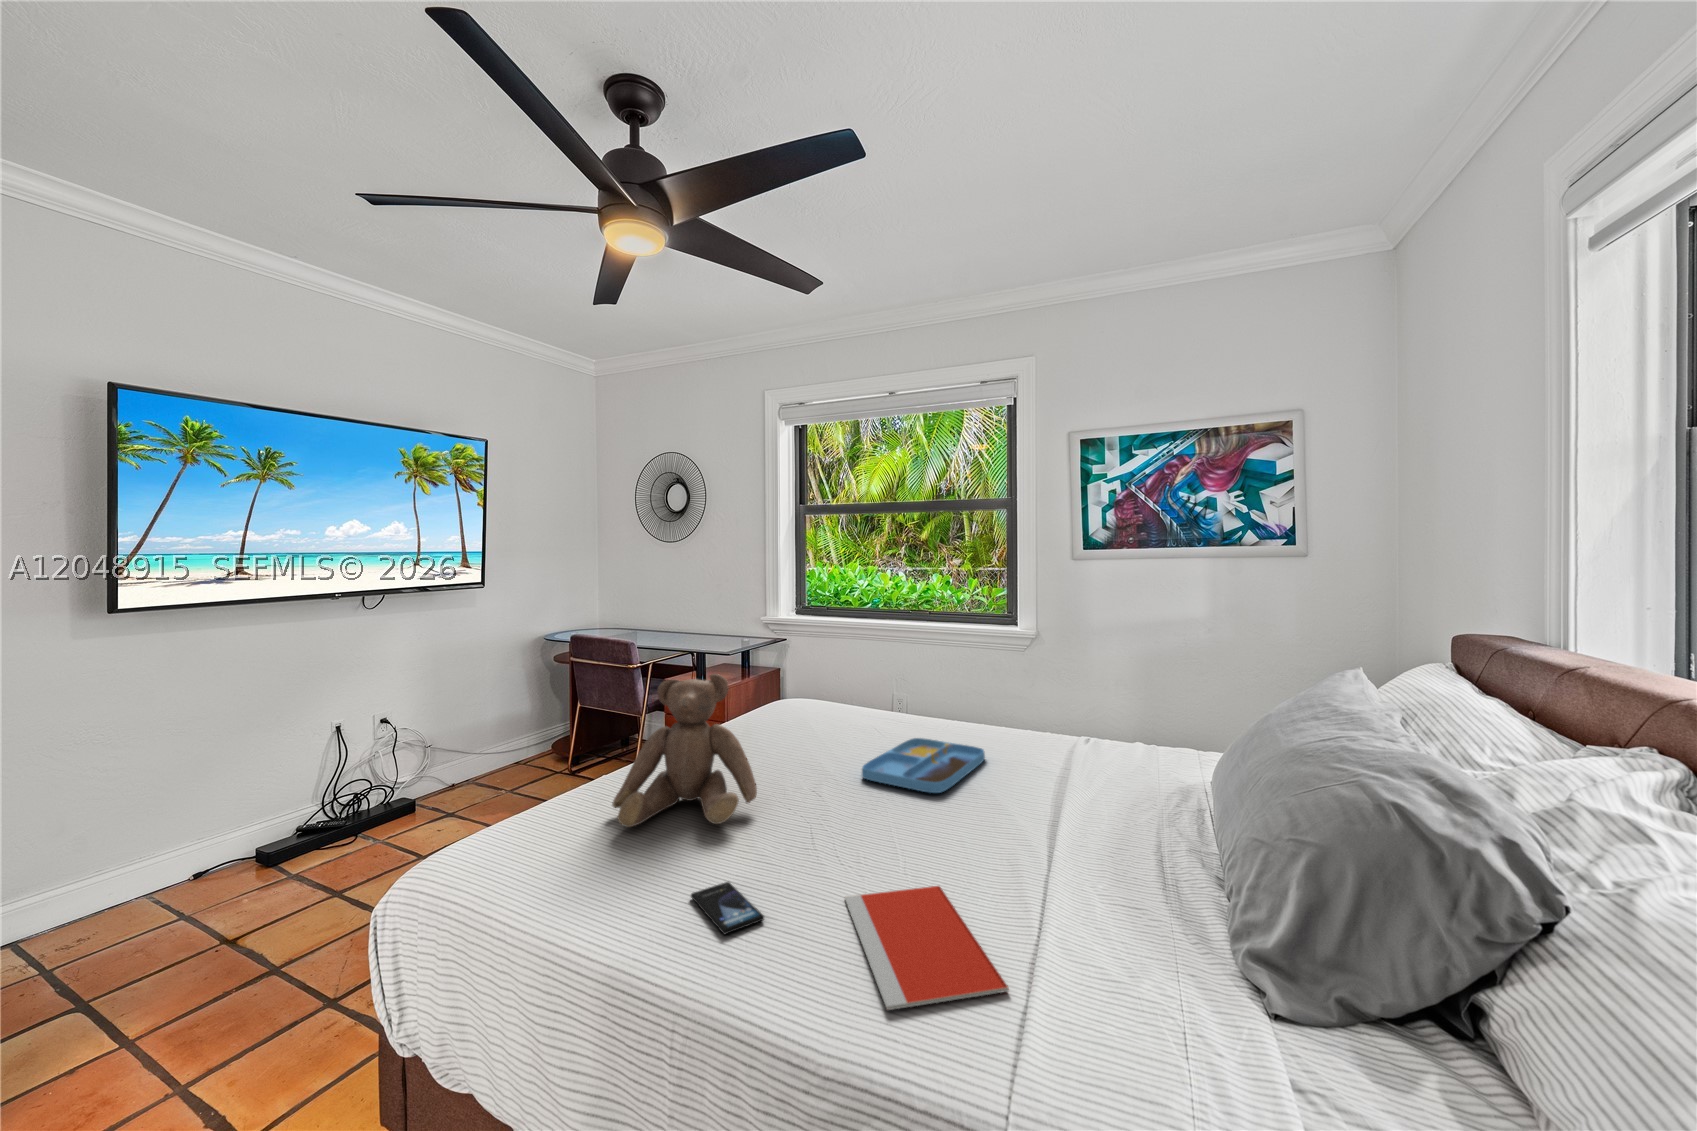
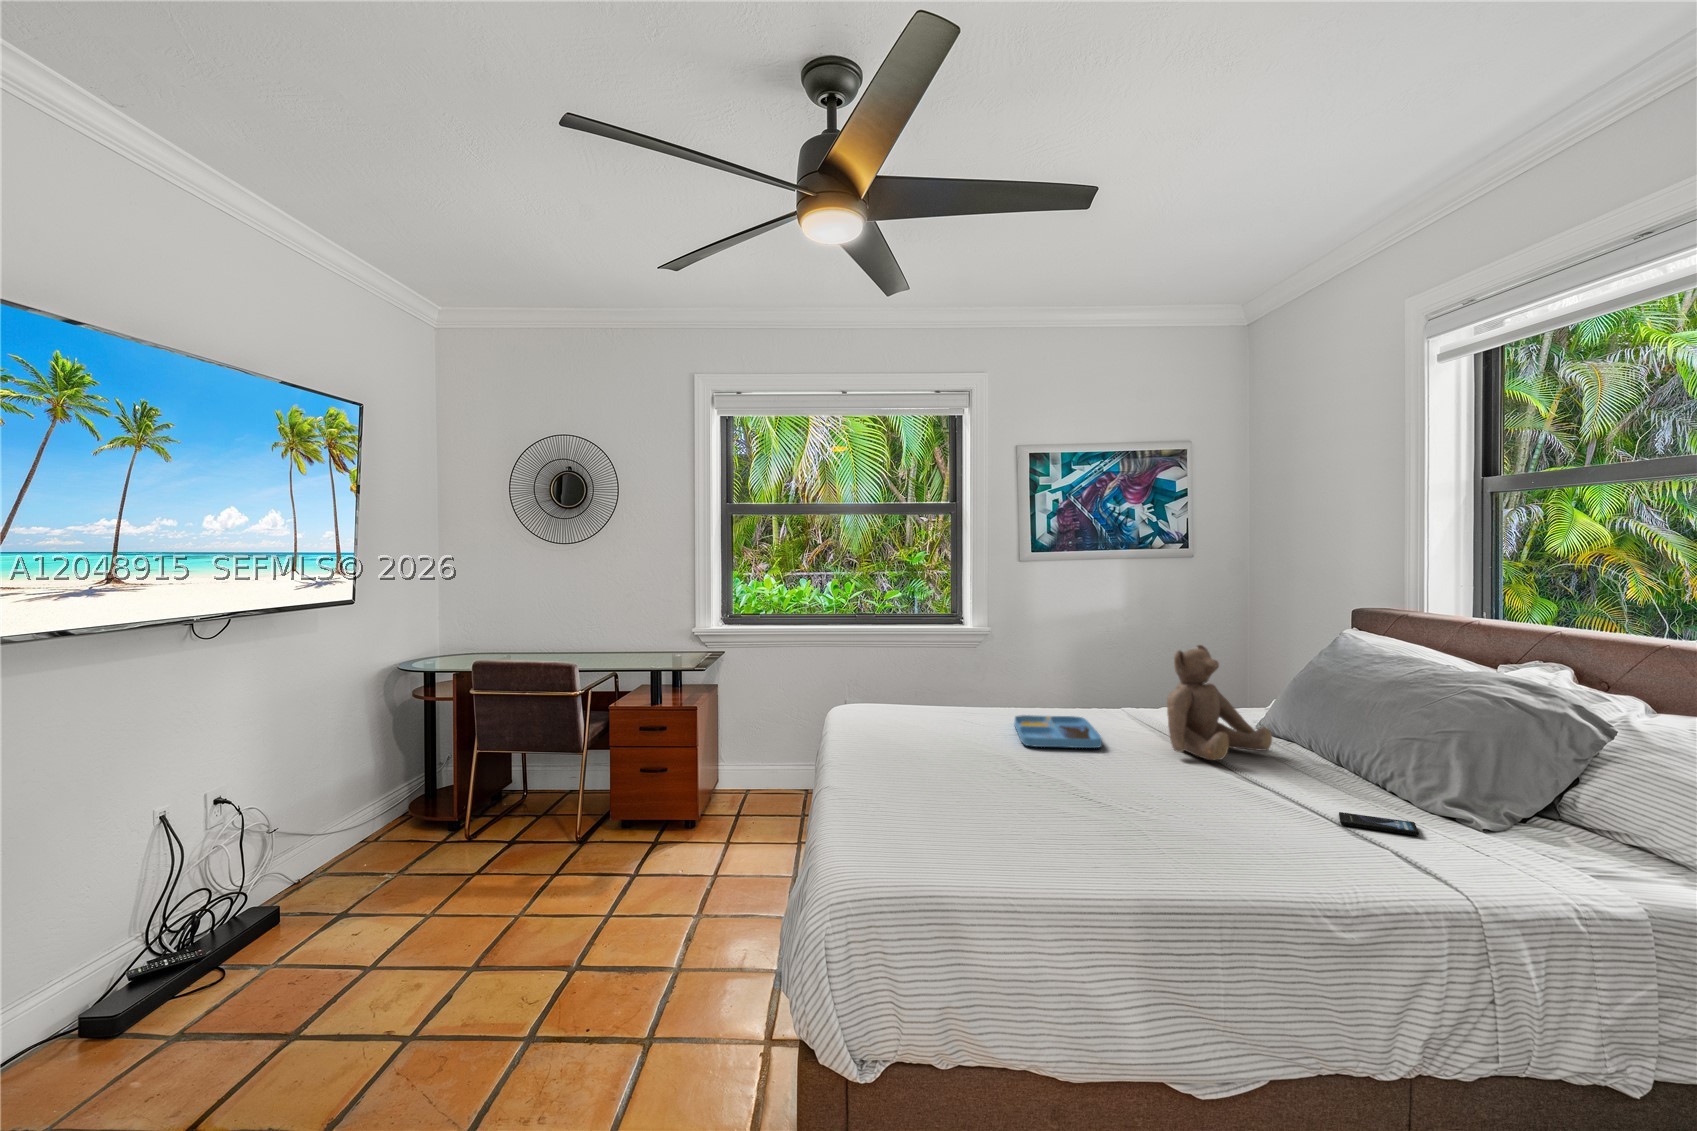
teddy bear: present [612,674,757,827] -> present [1167,645,1272,760]
smartphone: present [691,882,764,934] -> present [1339,812,1419,835]
notebook: present [845,886,1009,1010] -> none [1163,792,1326,844]

